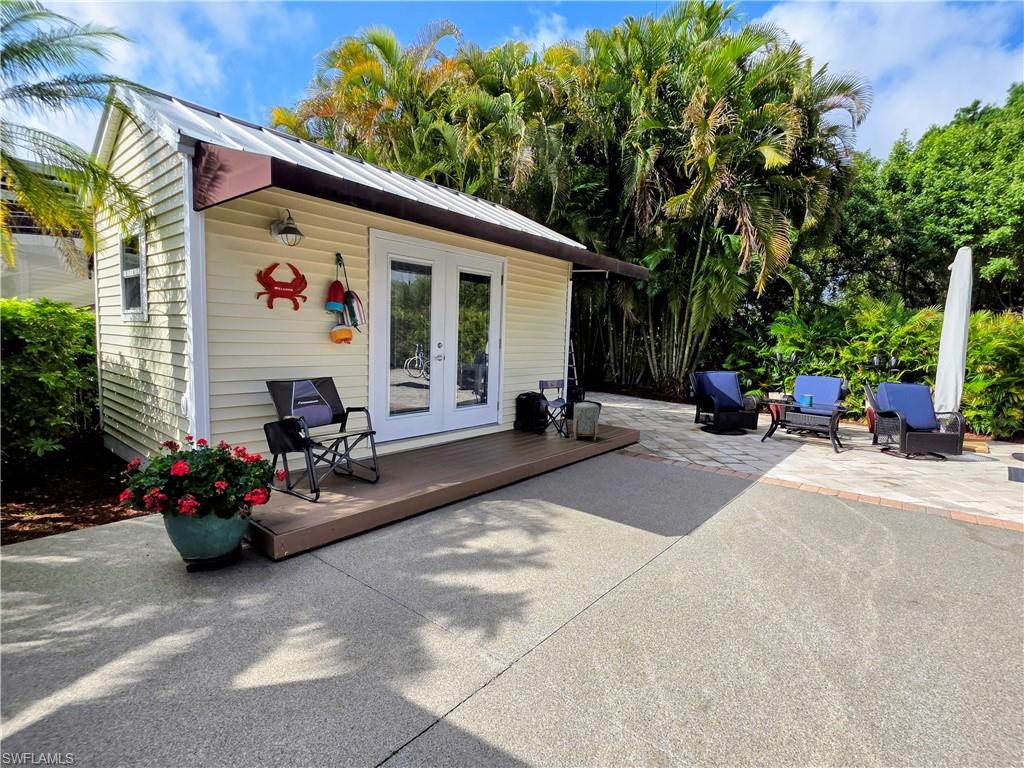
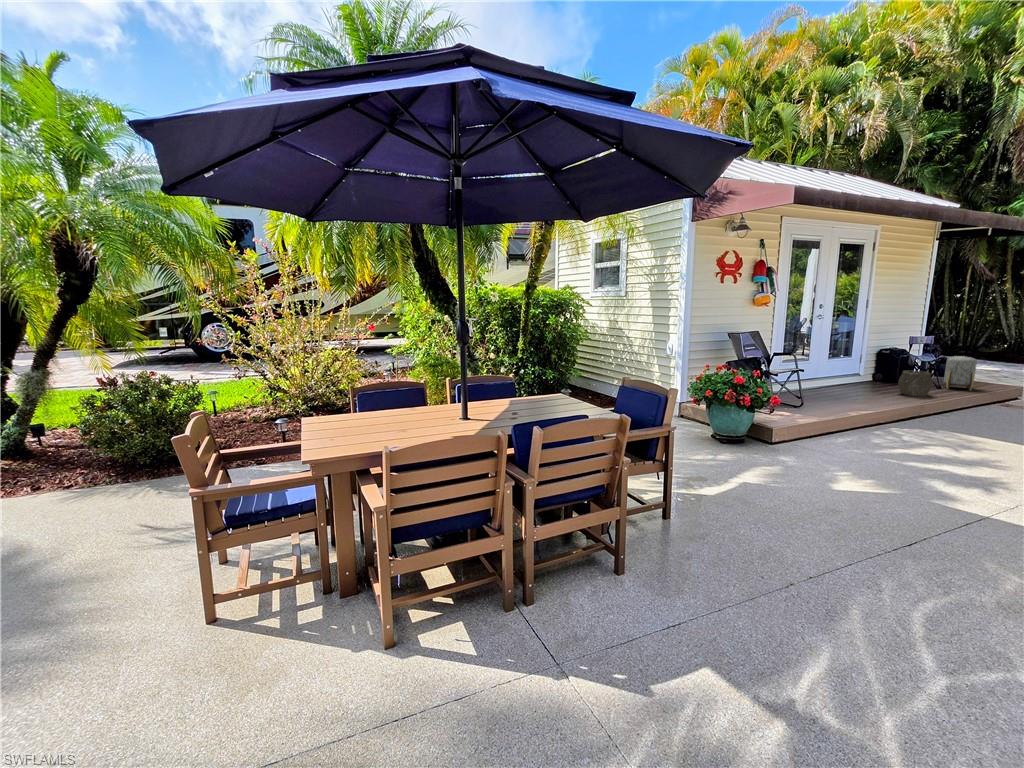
woven basket: none [522,423,554,454] -> present [899,371,932,396]

